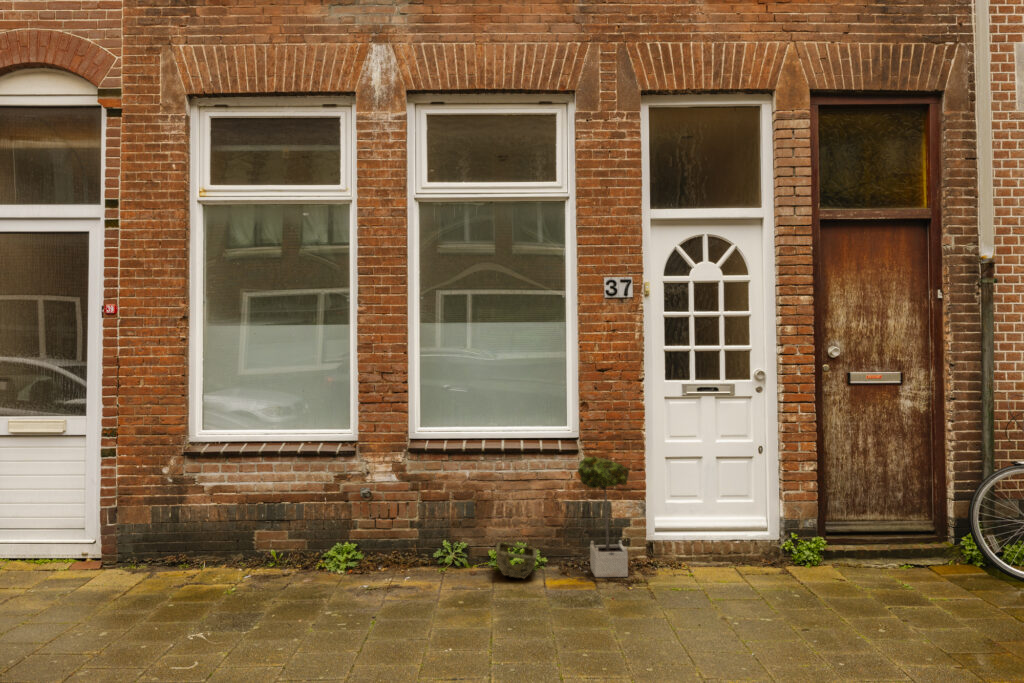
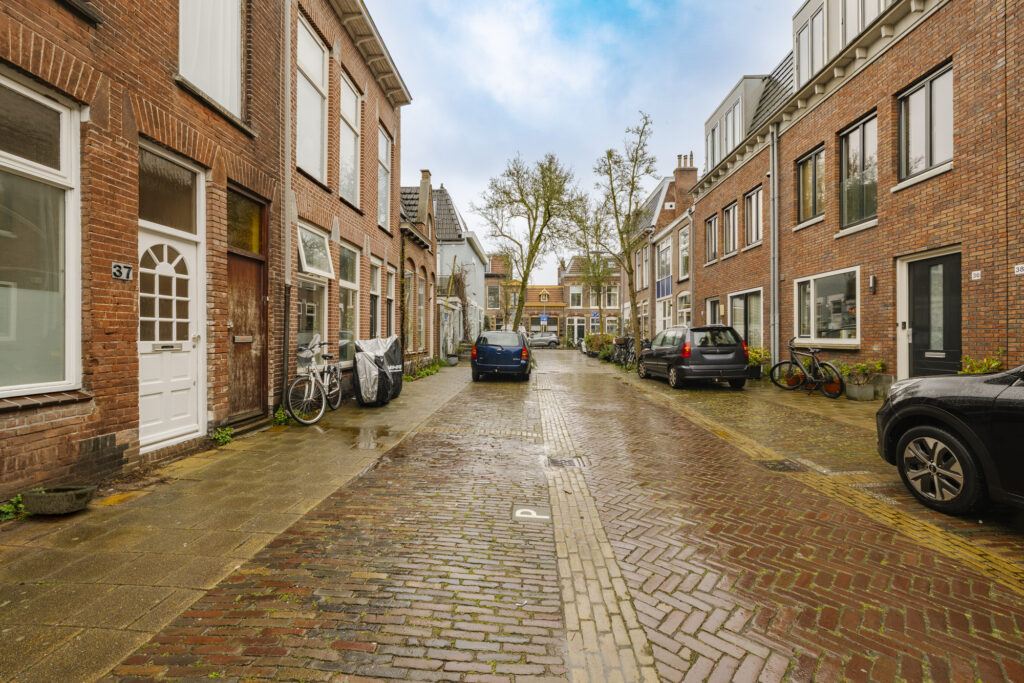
potted tree: present [578,456,629,577] -> none [102,398,155,488]

